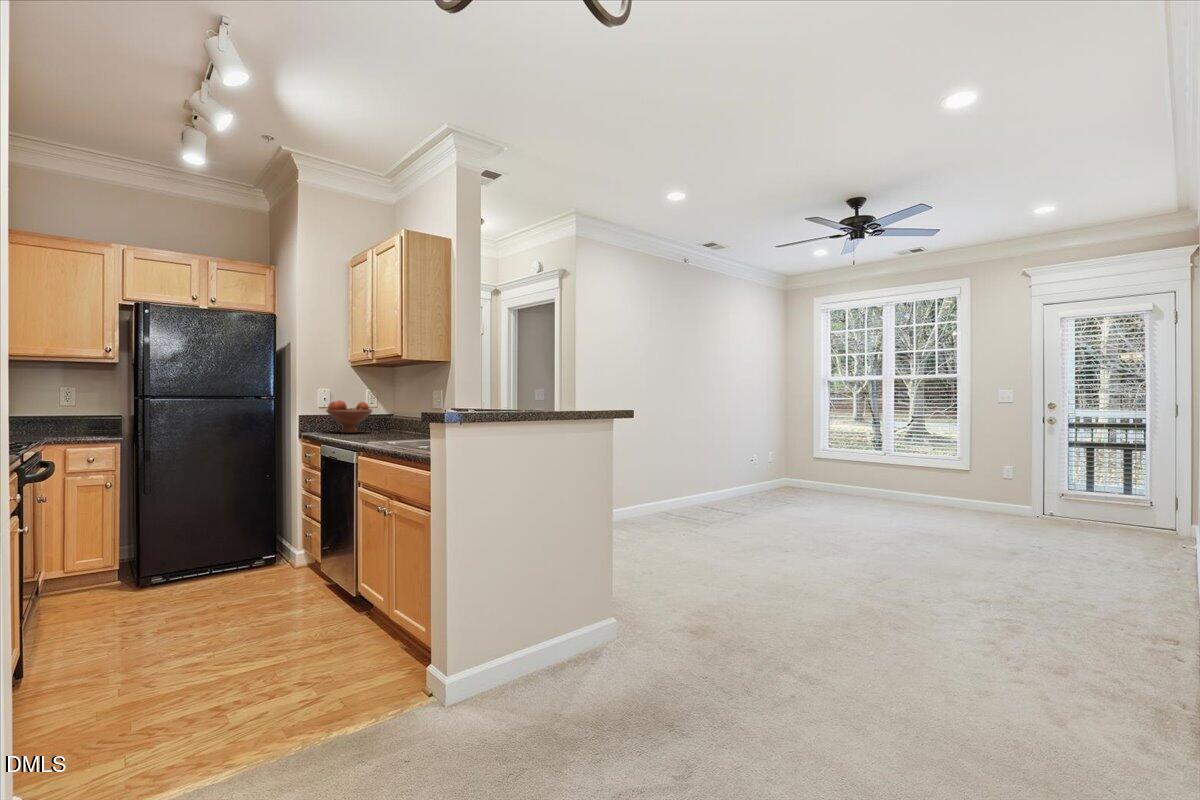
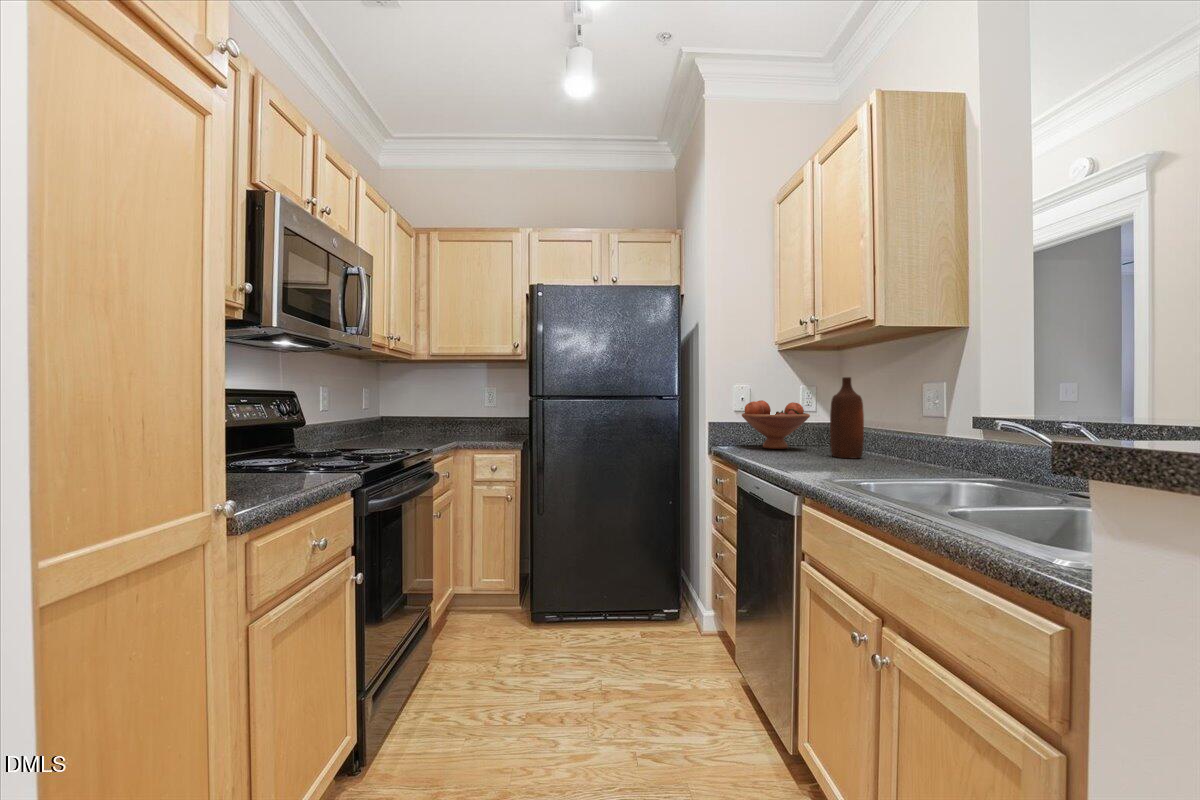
bottle: none [383,388,402,436] -> present [830,377,864,458]

